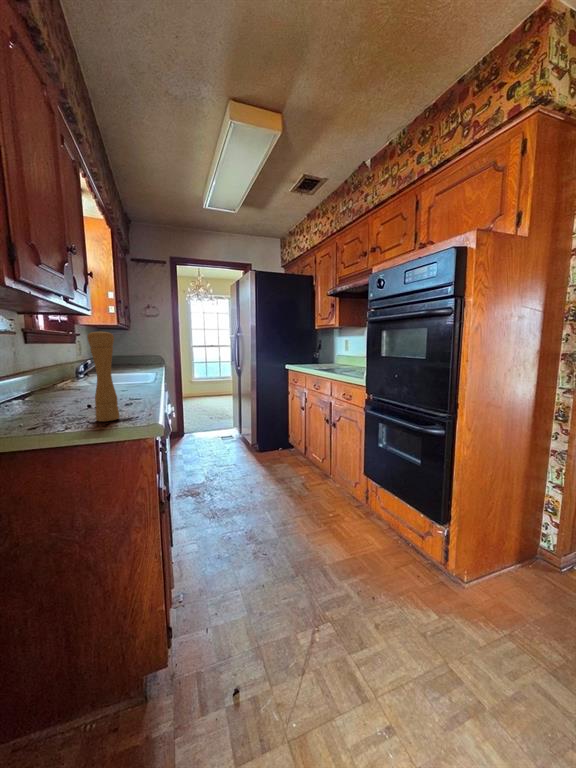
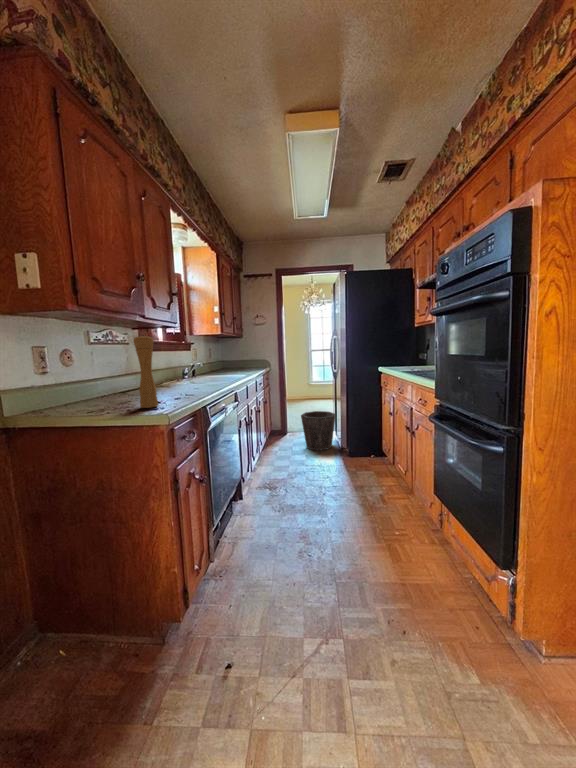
waste bin: none [206,409,241,449] -> present [301,411,336,451]

